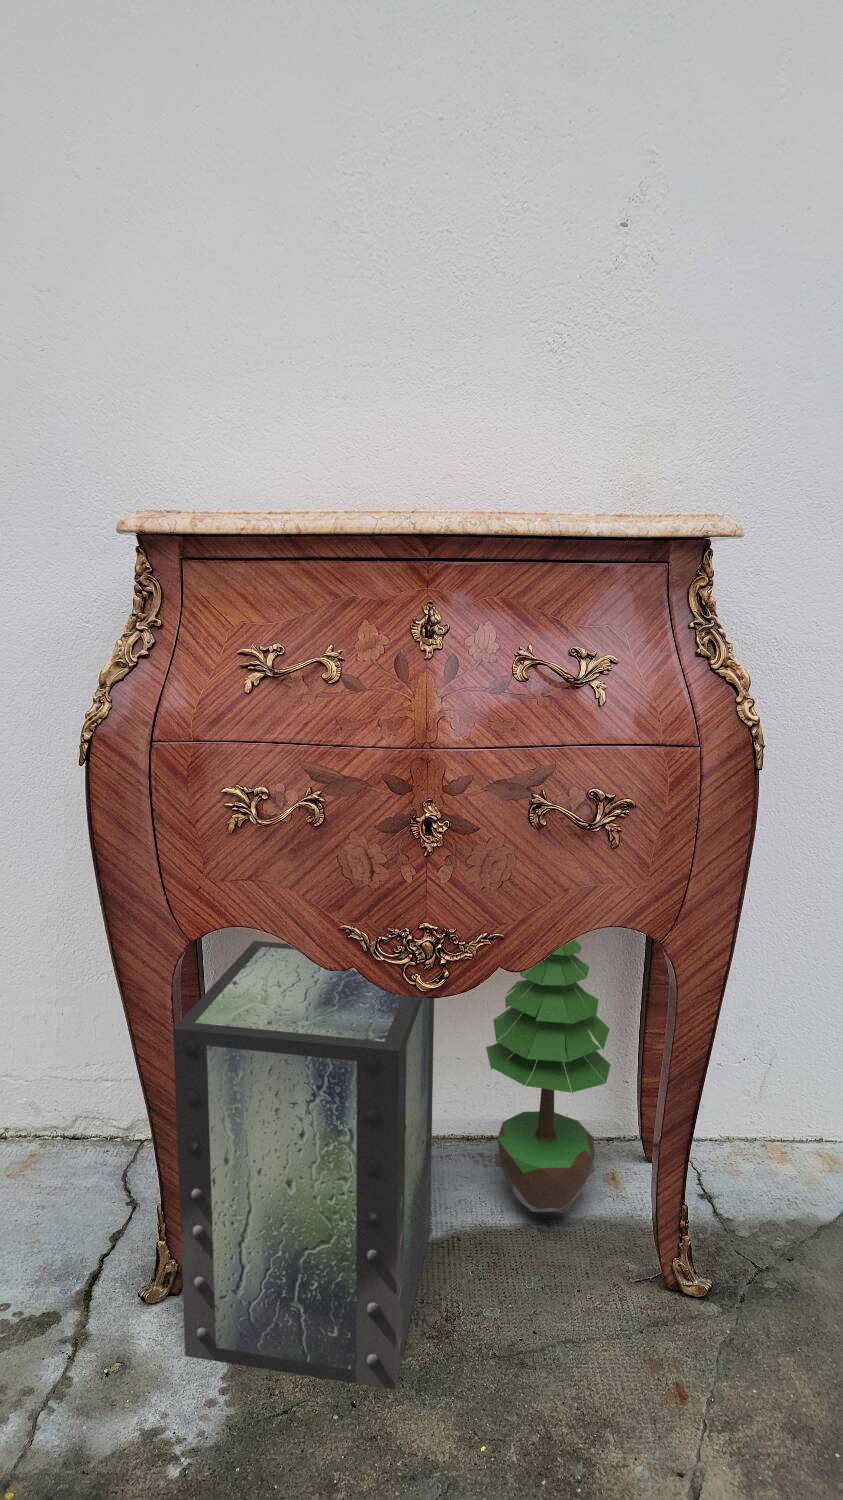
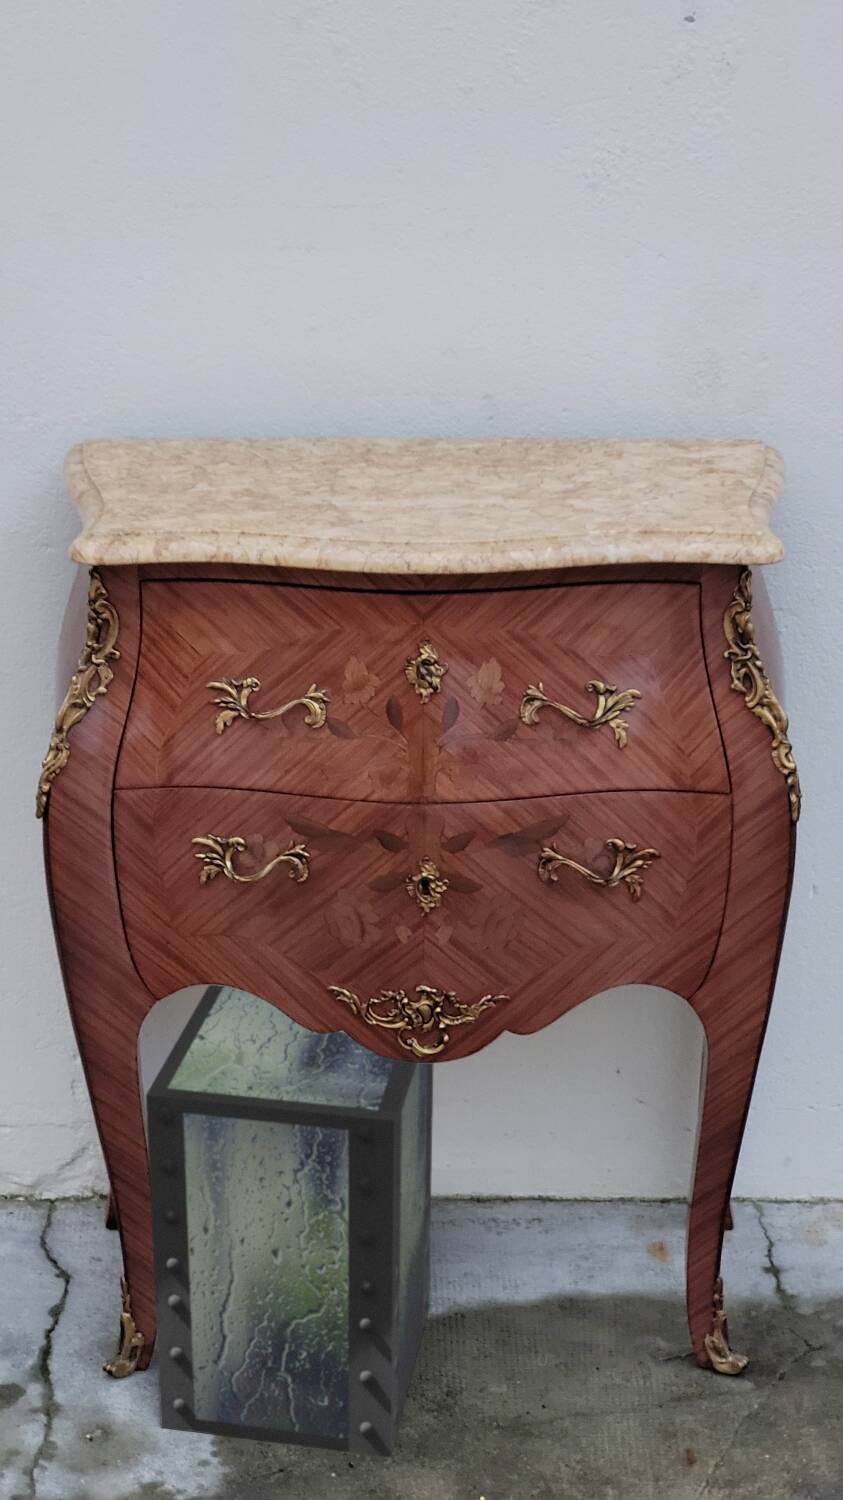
potted tree: present [486,940,610,1213] -> none [498,914,651,1287]

